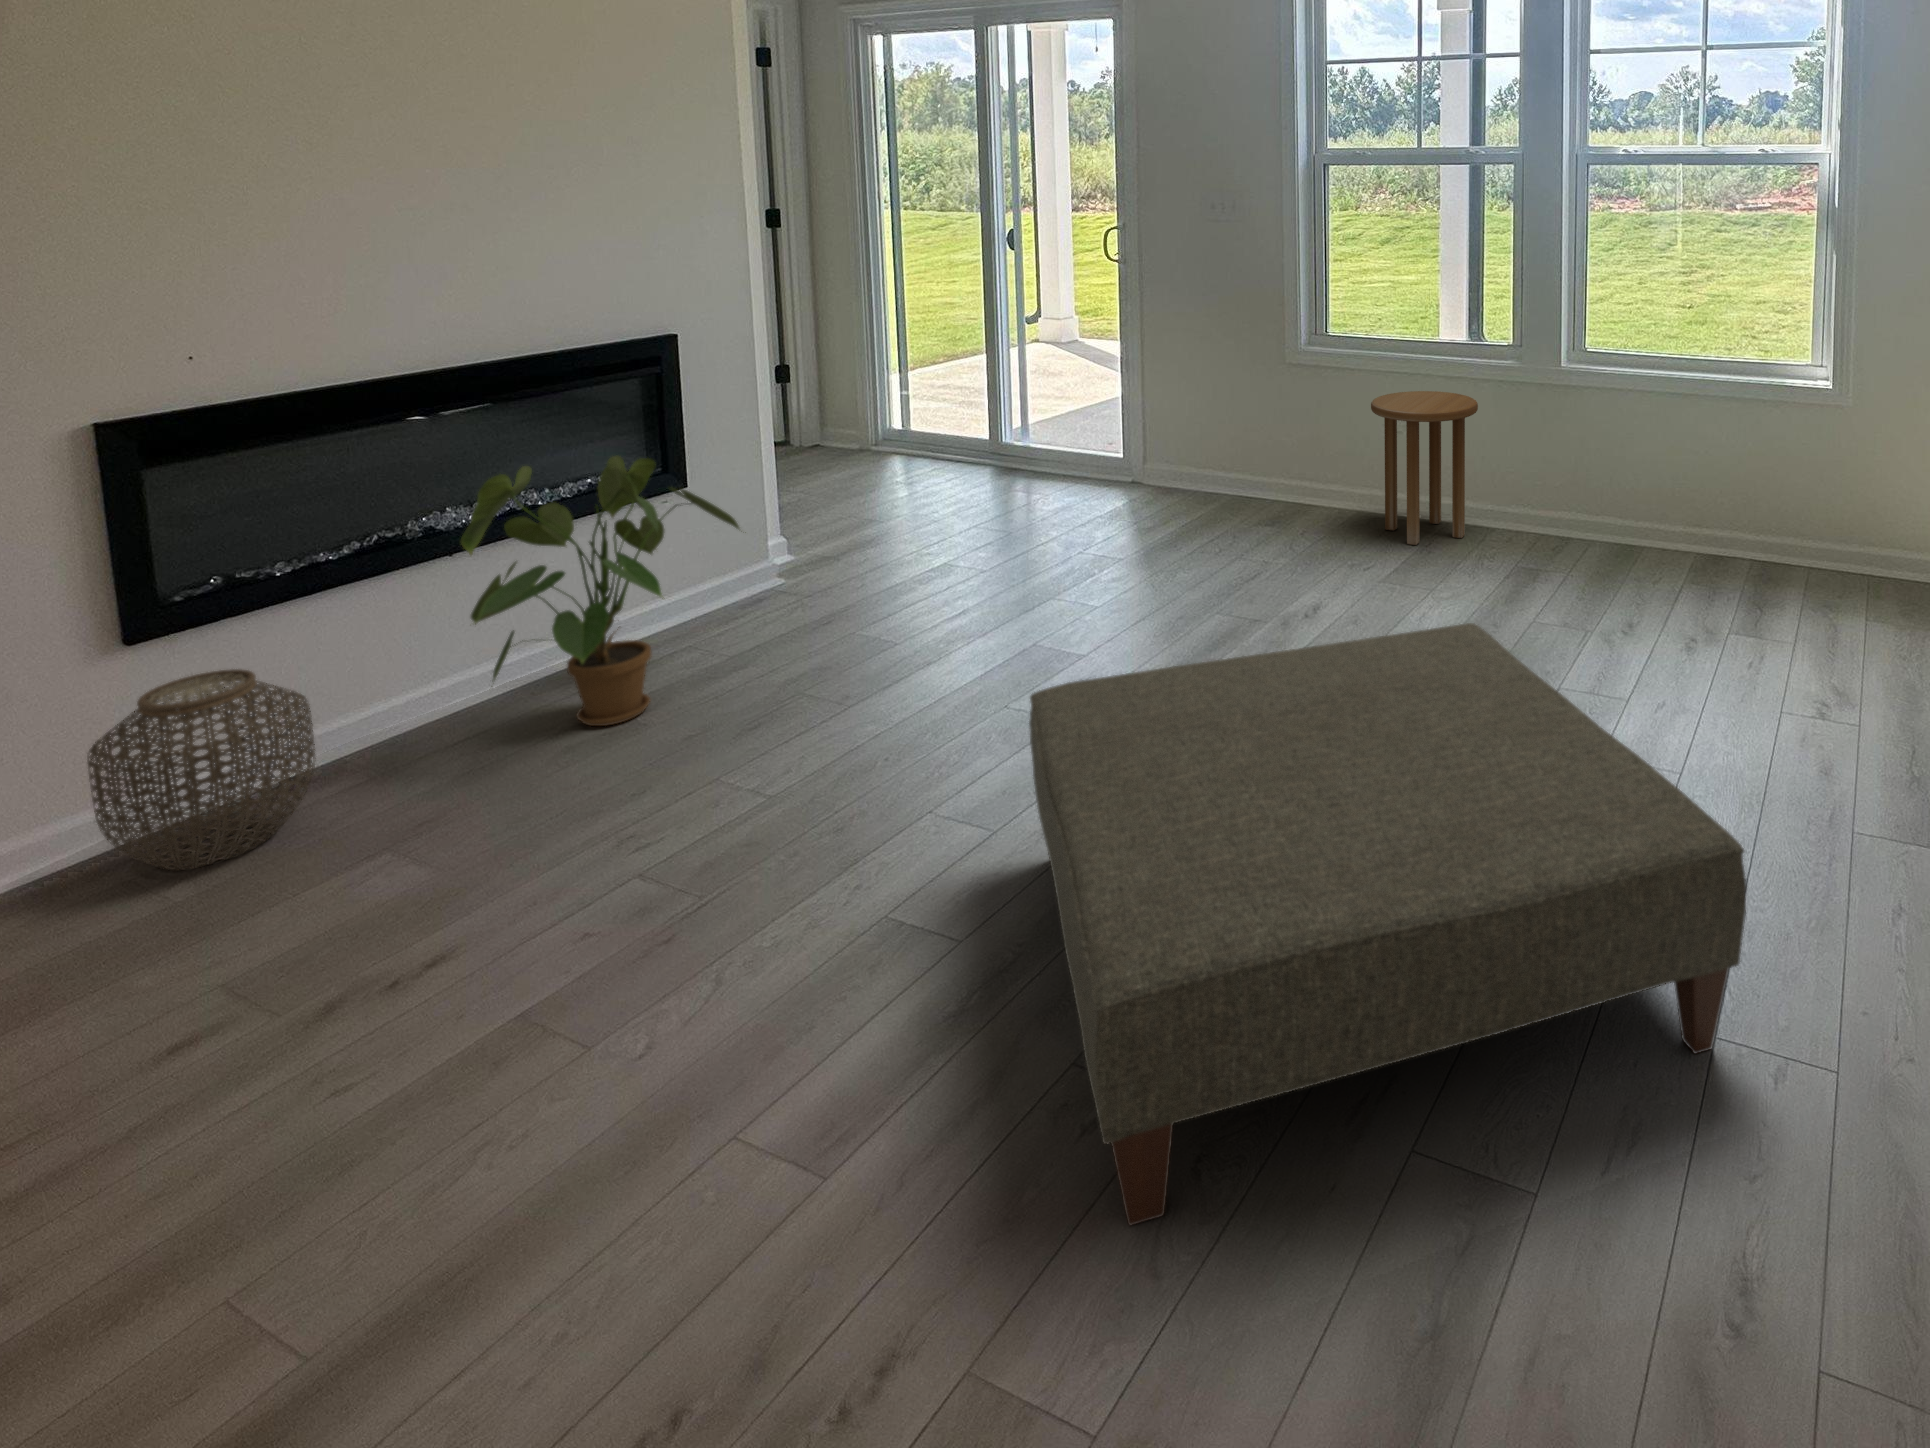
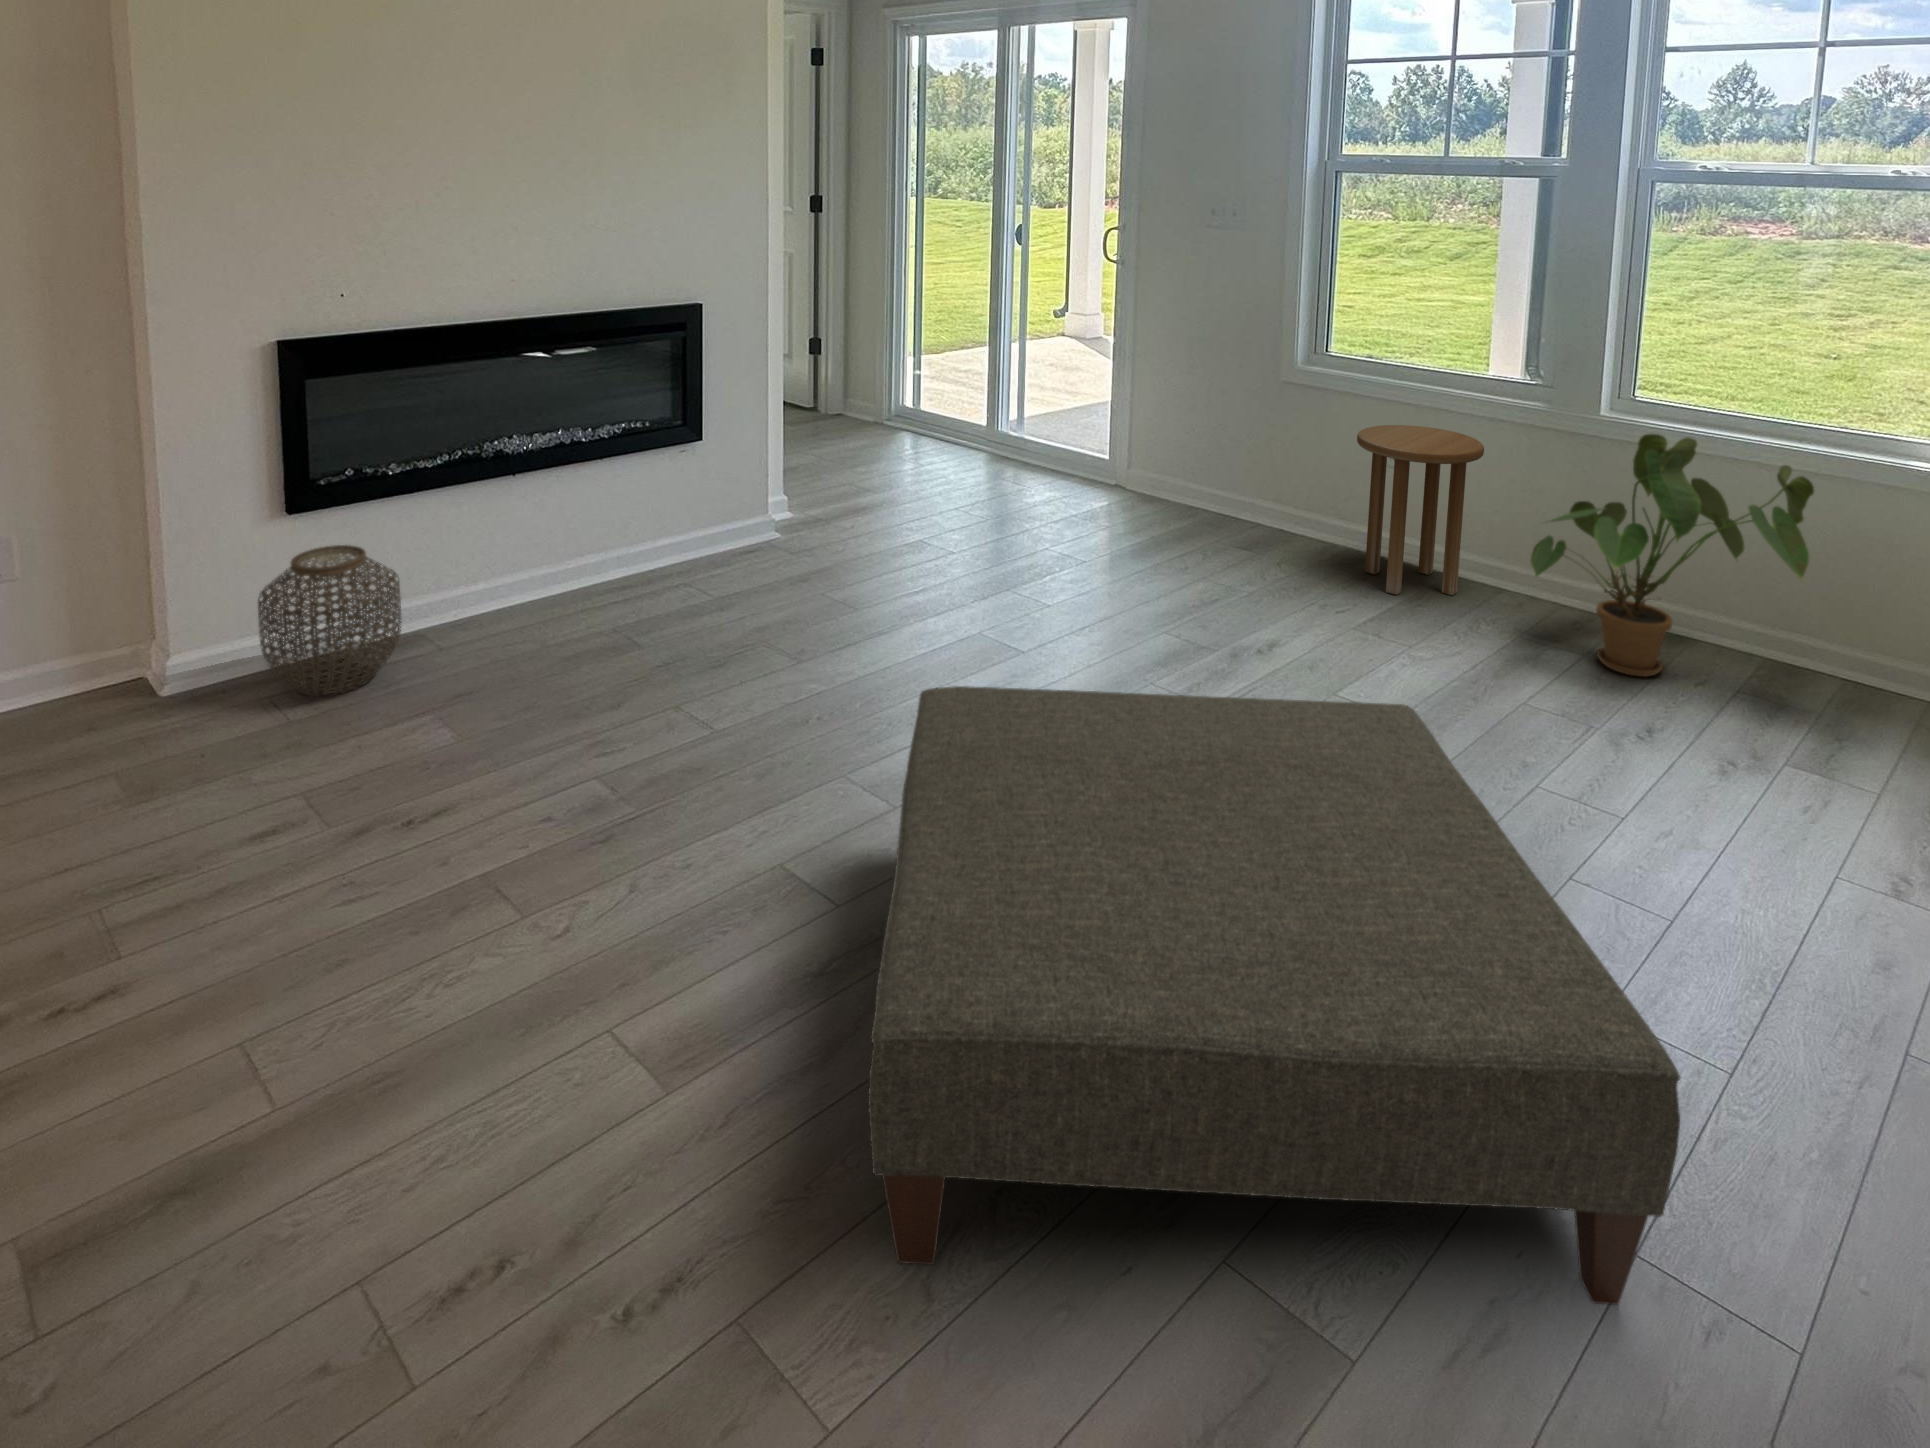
house plant: present [461,456,746,726] -> present [1531,434,1814,677]

